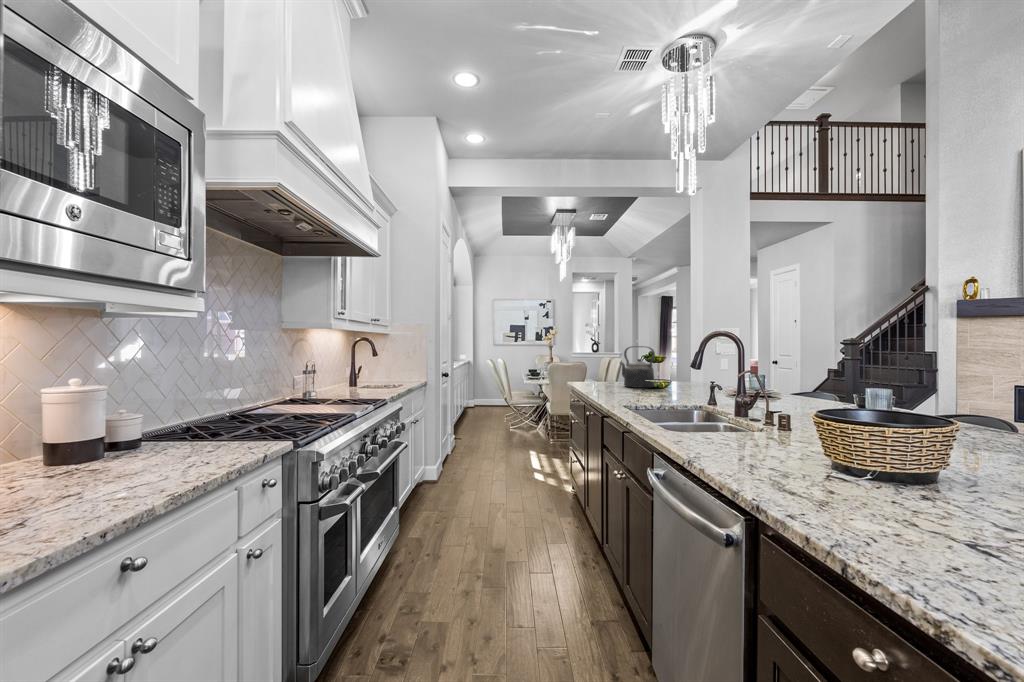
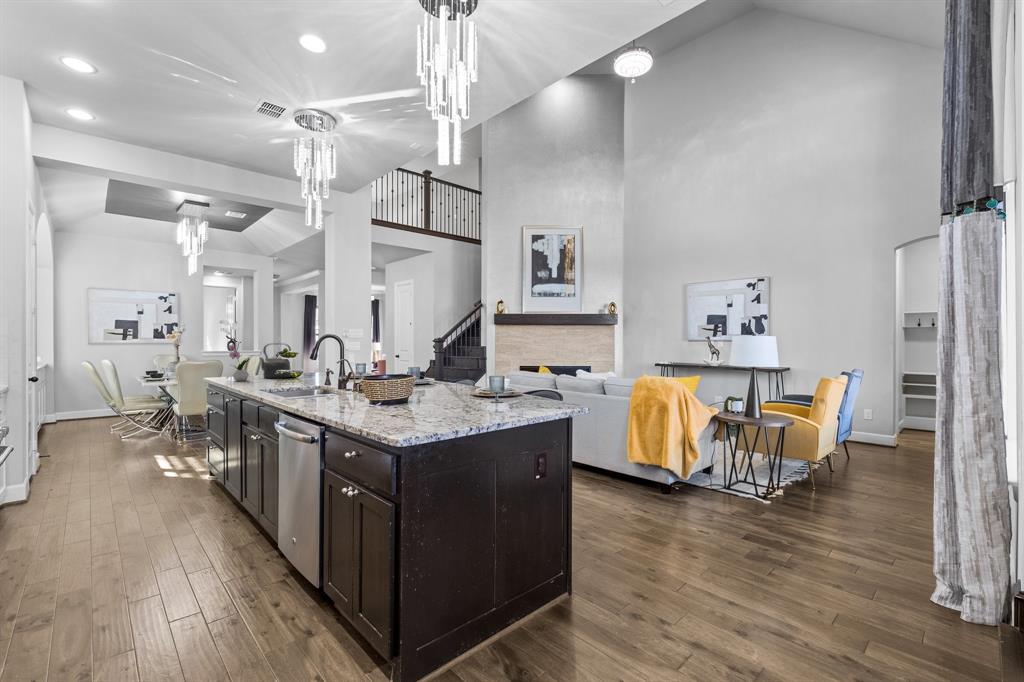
flower arrangement: none [589,340,611,389] -> present [229,338,249,381]

